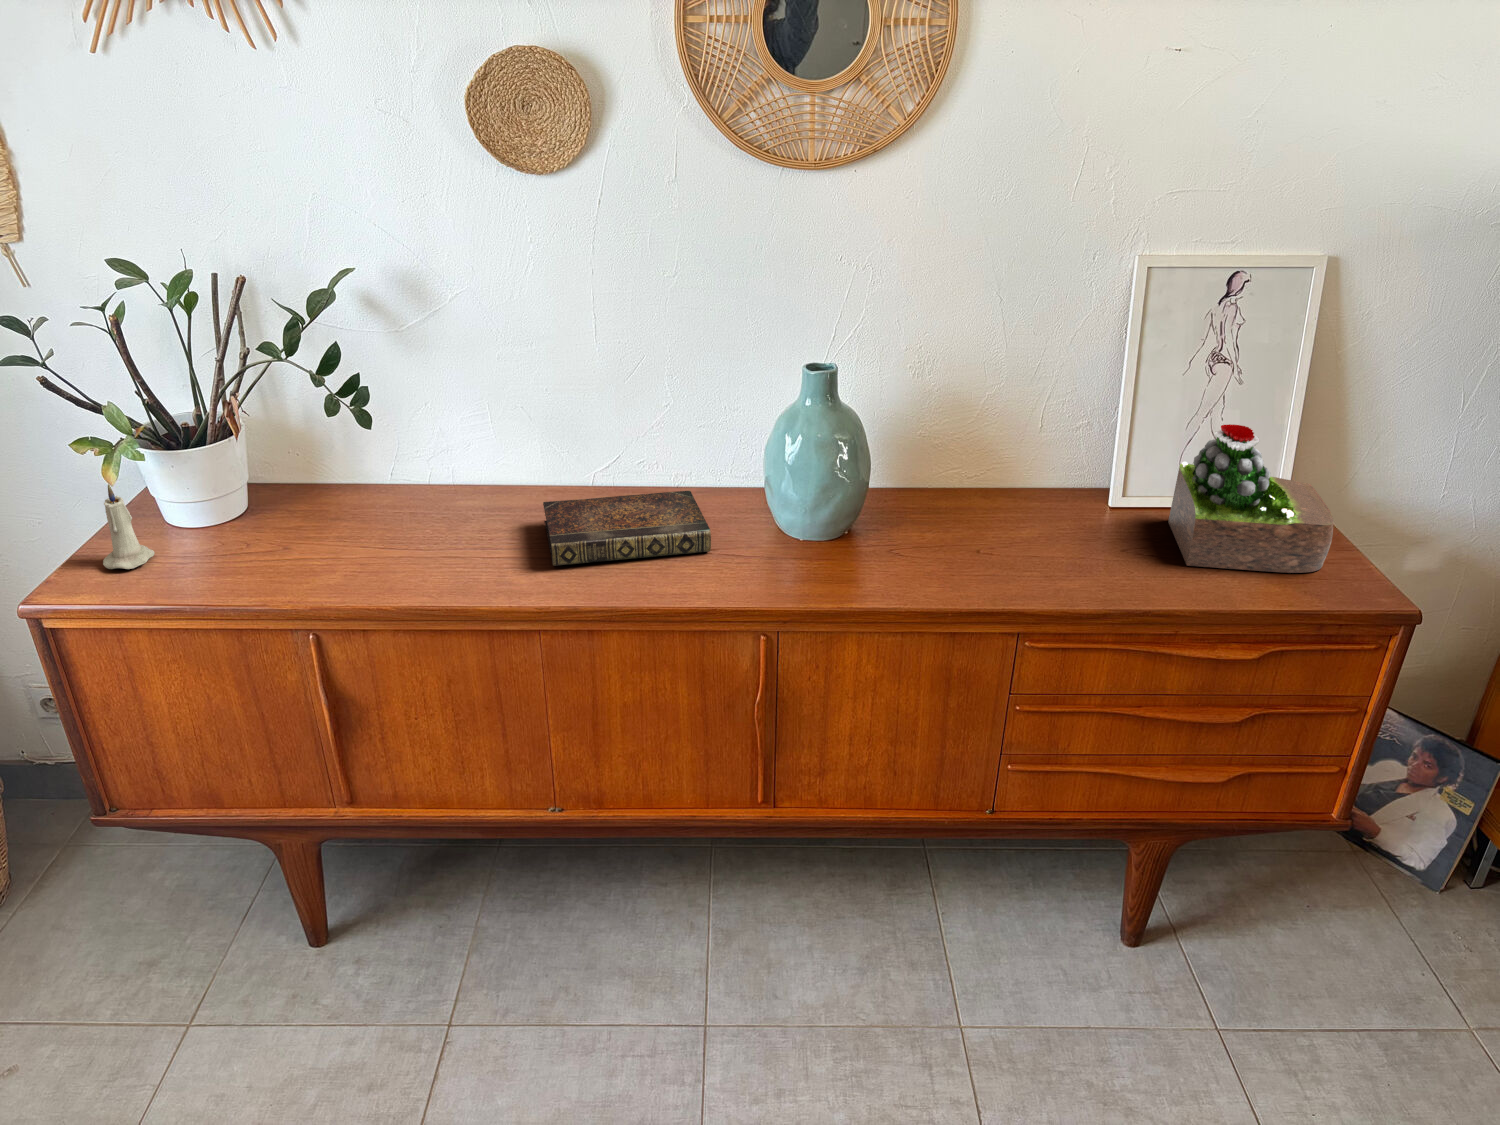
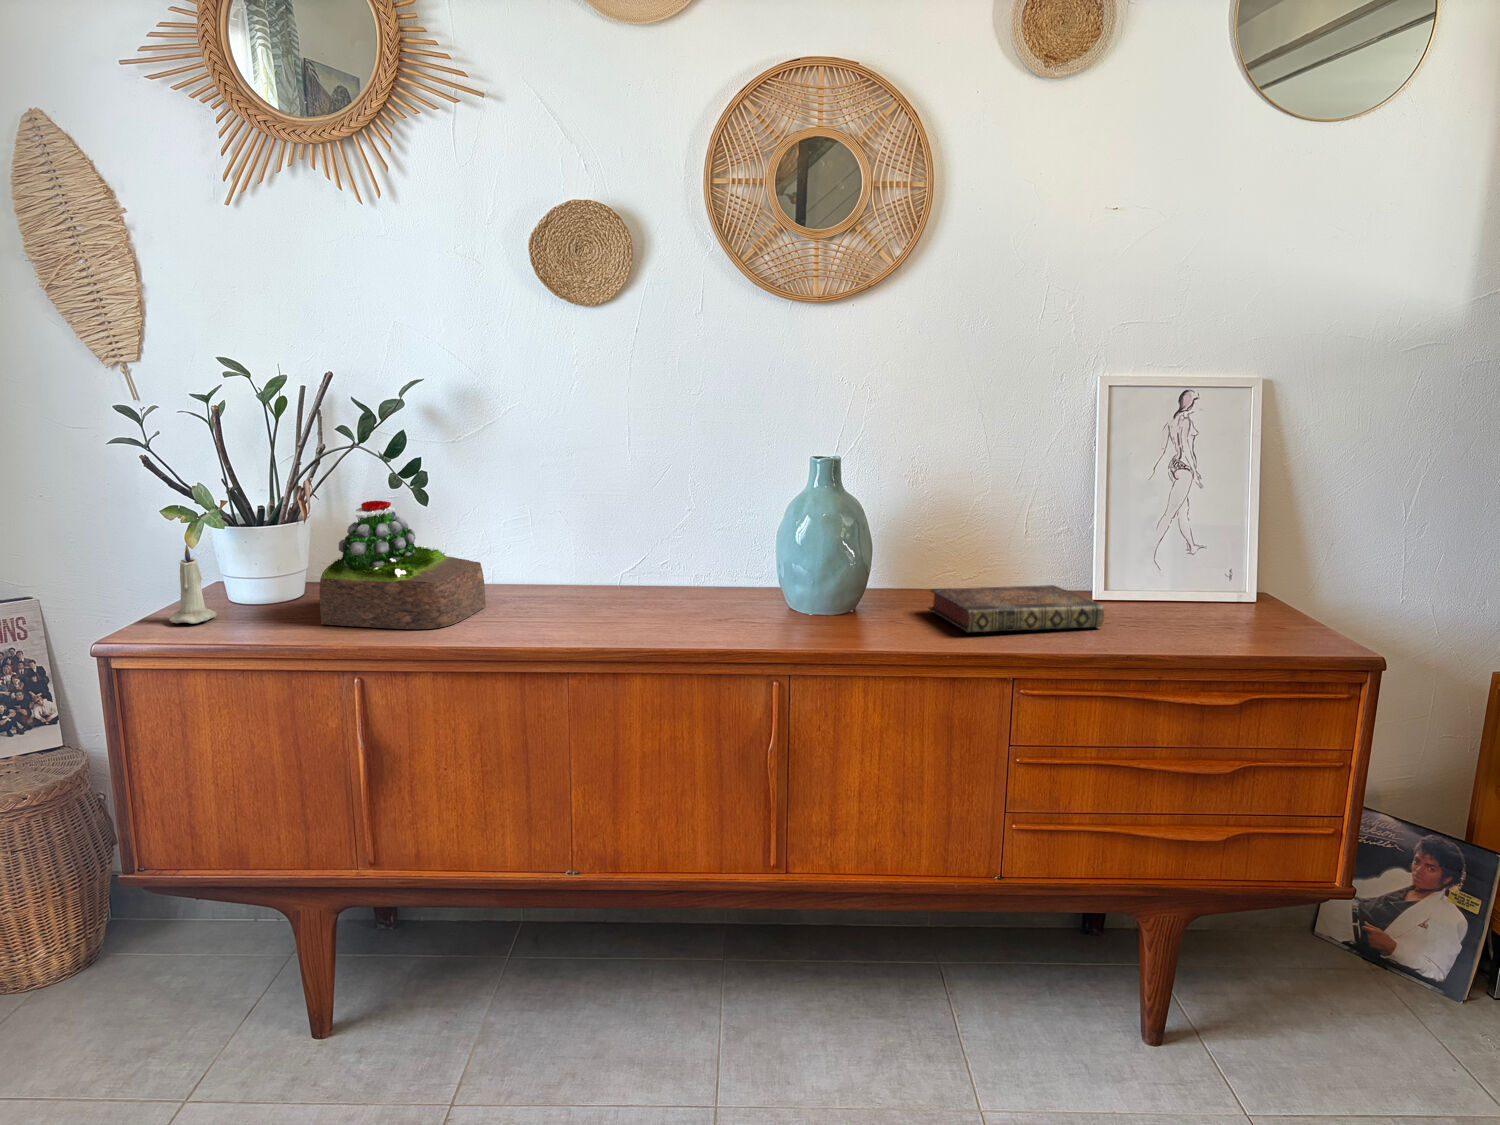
succulent plant: present [1168,424,1334,573] -> present [319,501,486,629]
book: present [543,490,711,566] -> present [928,585,1104,632]

